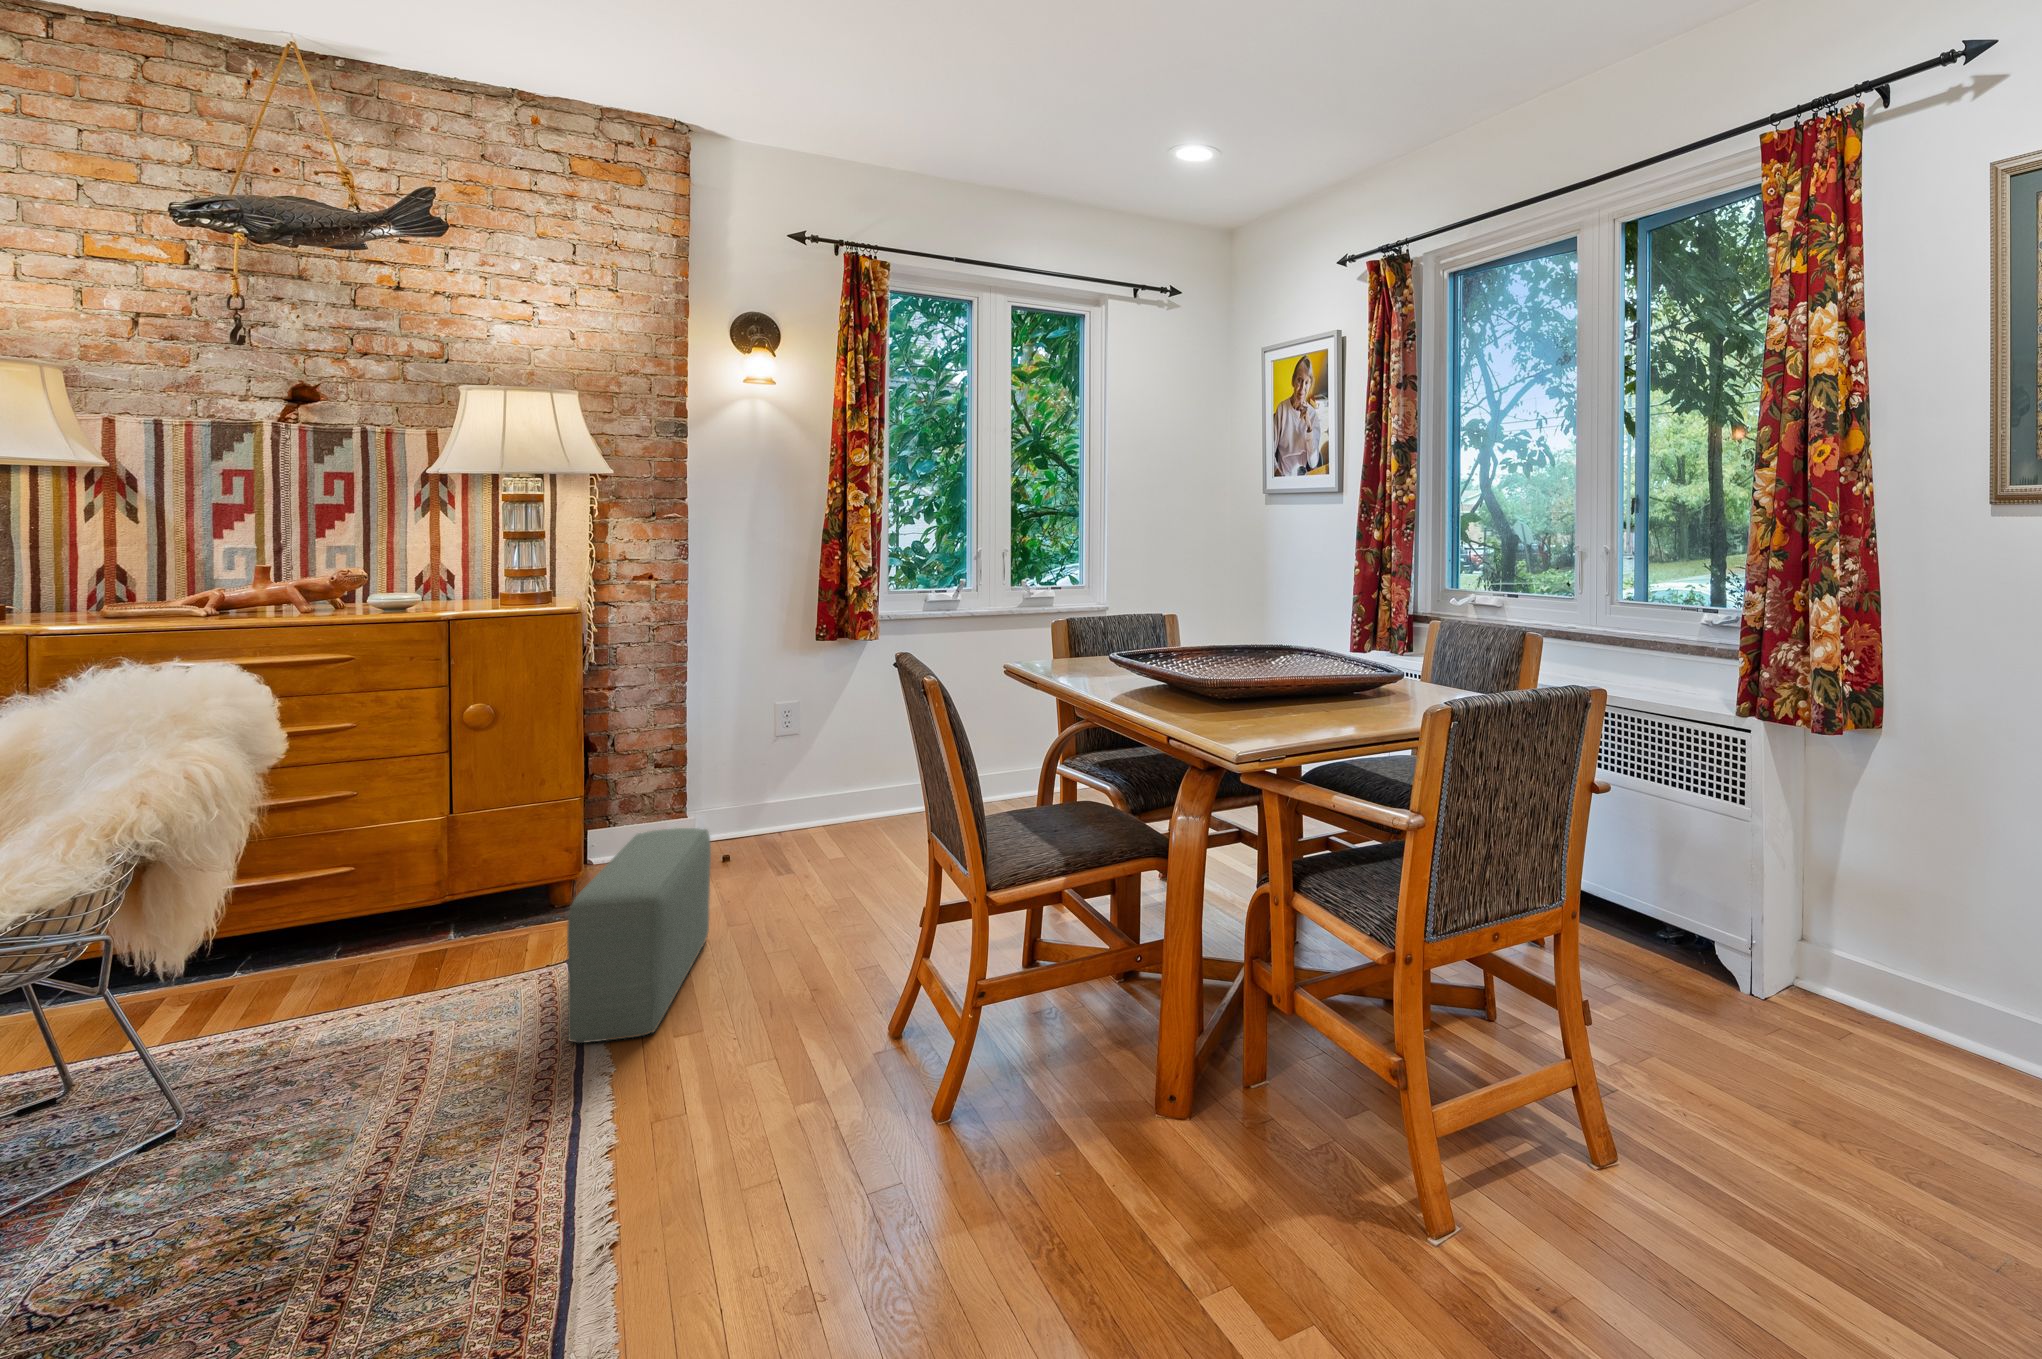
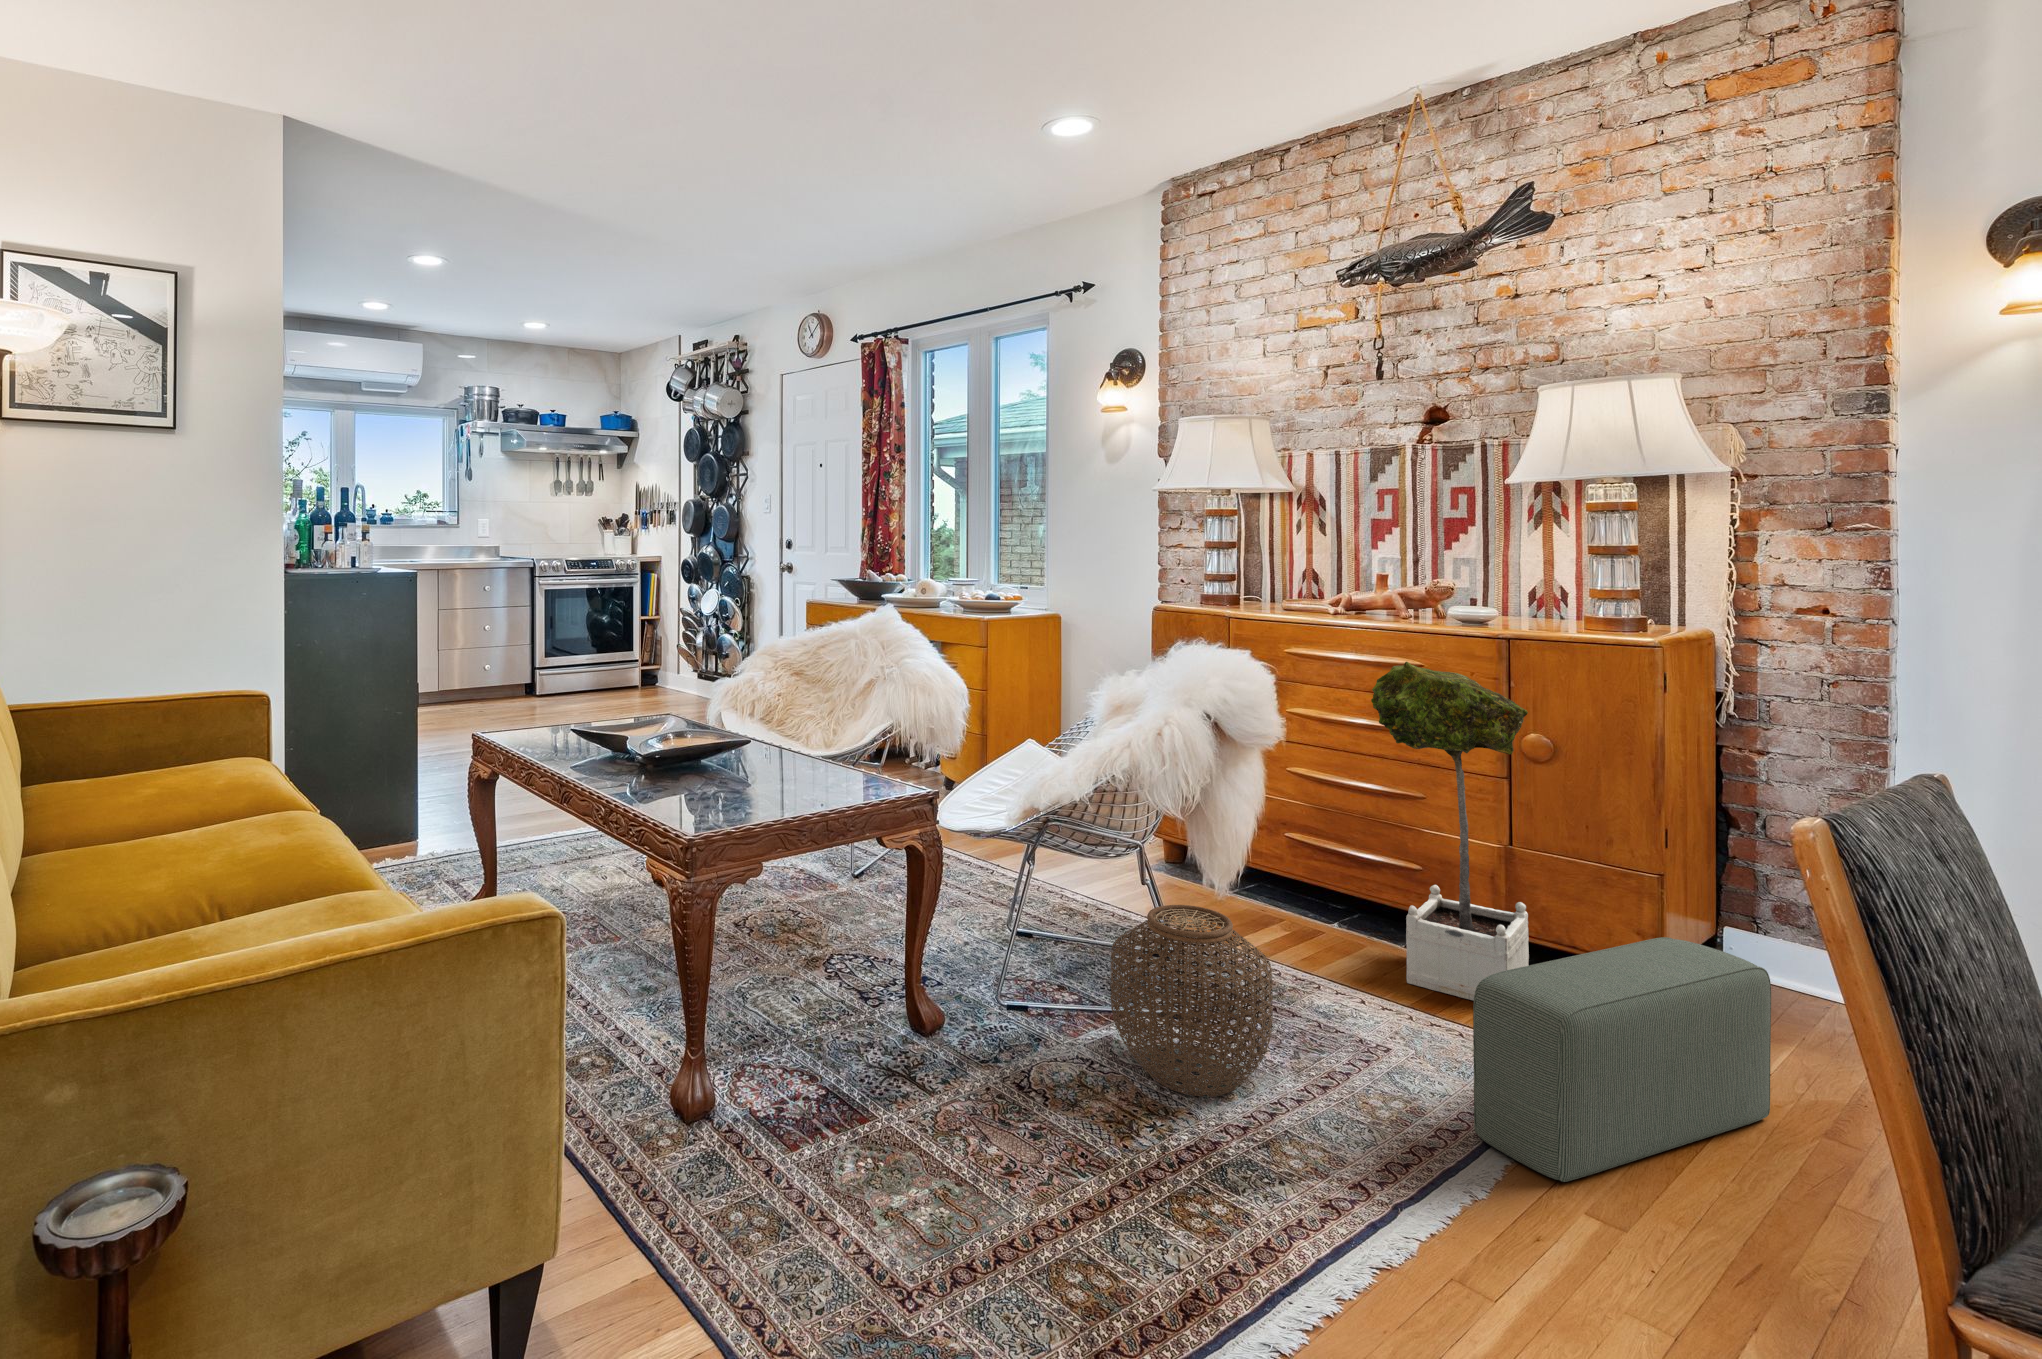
potted tree: none [320,648,494,982] -> present [1371,662,1529,1001]
woven basket: none [122,953,372,1191] -> present [1111,905,1273,1097]

